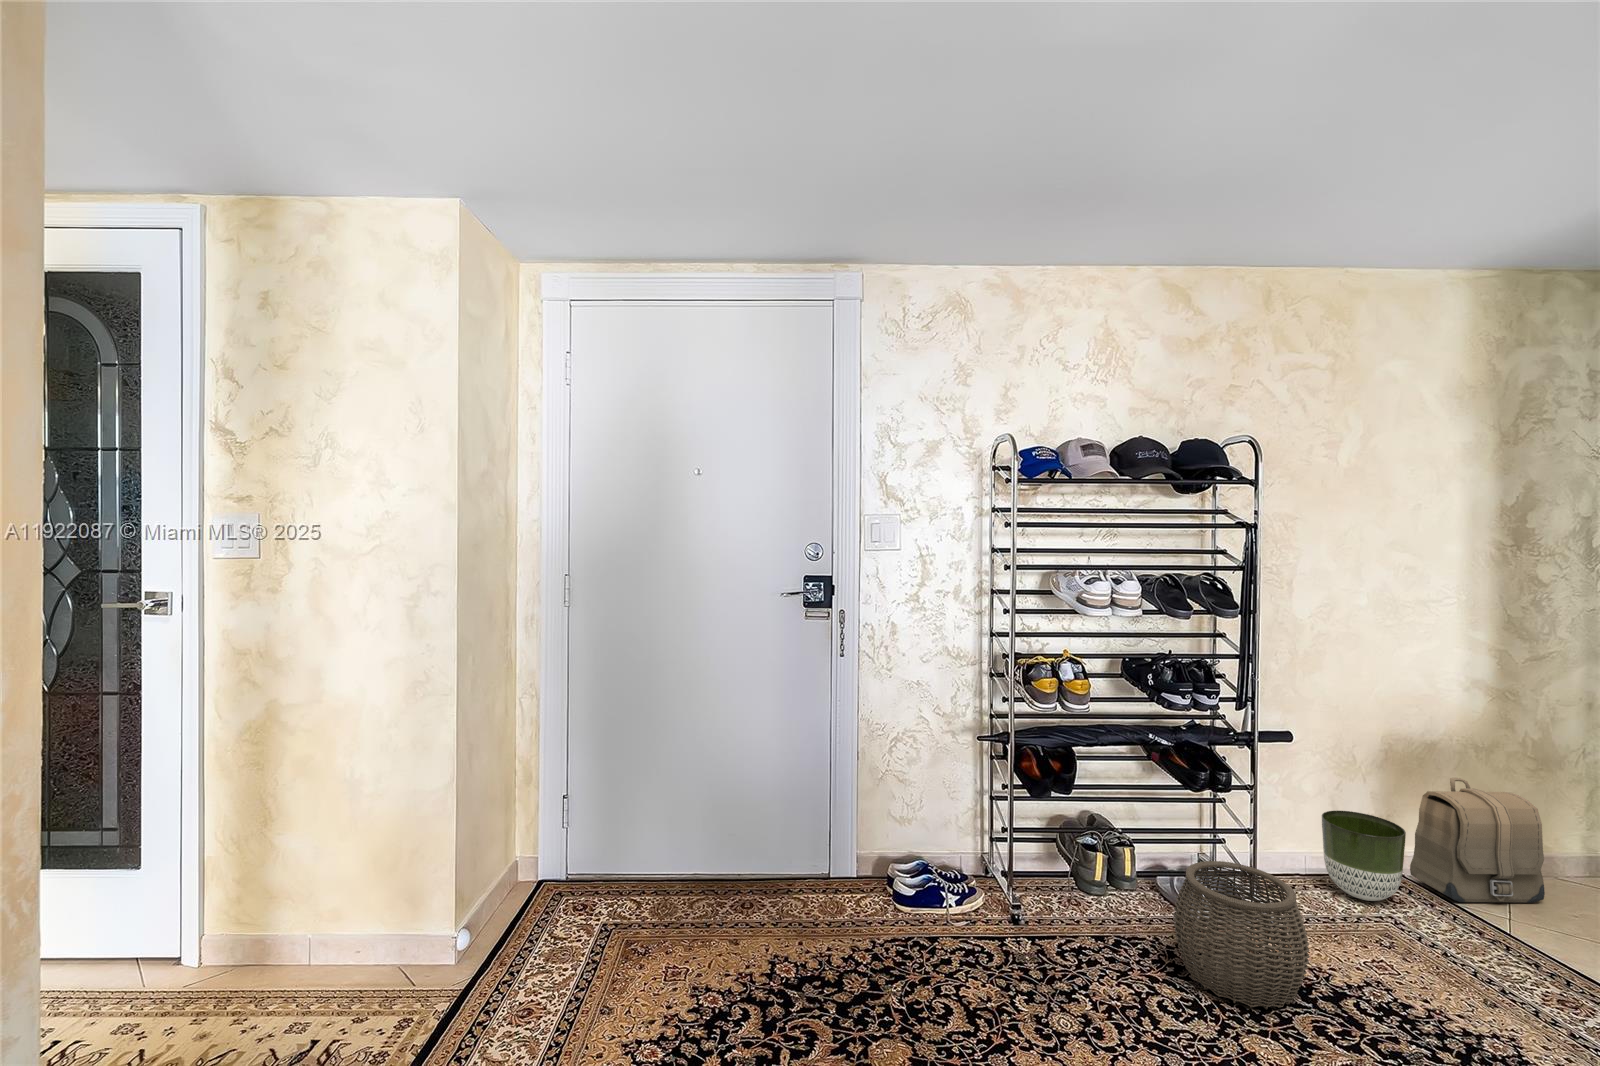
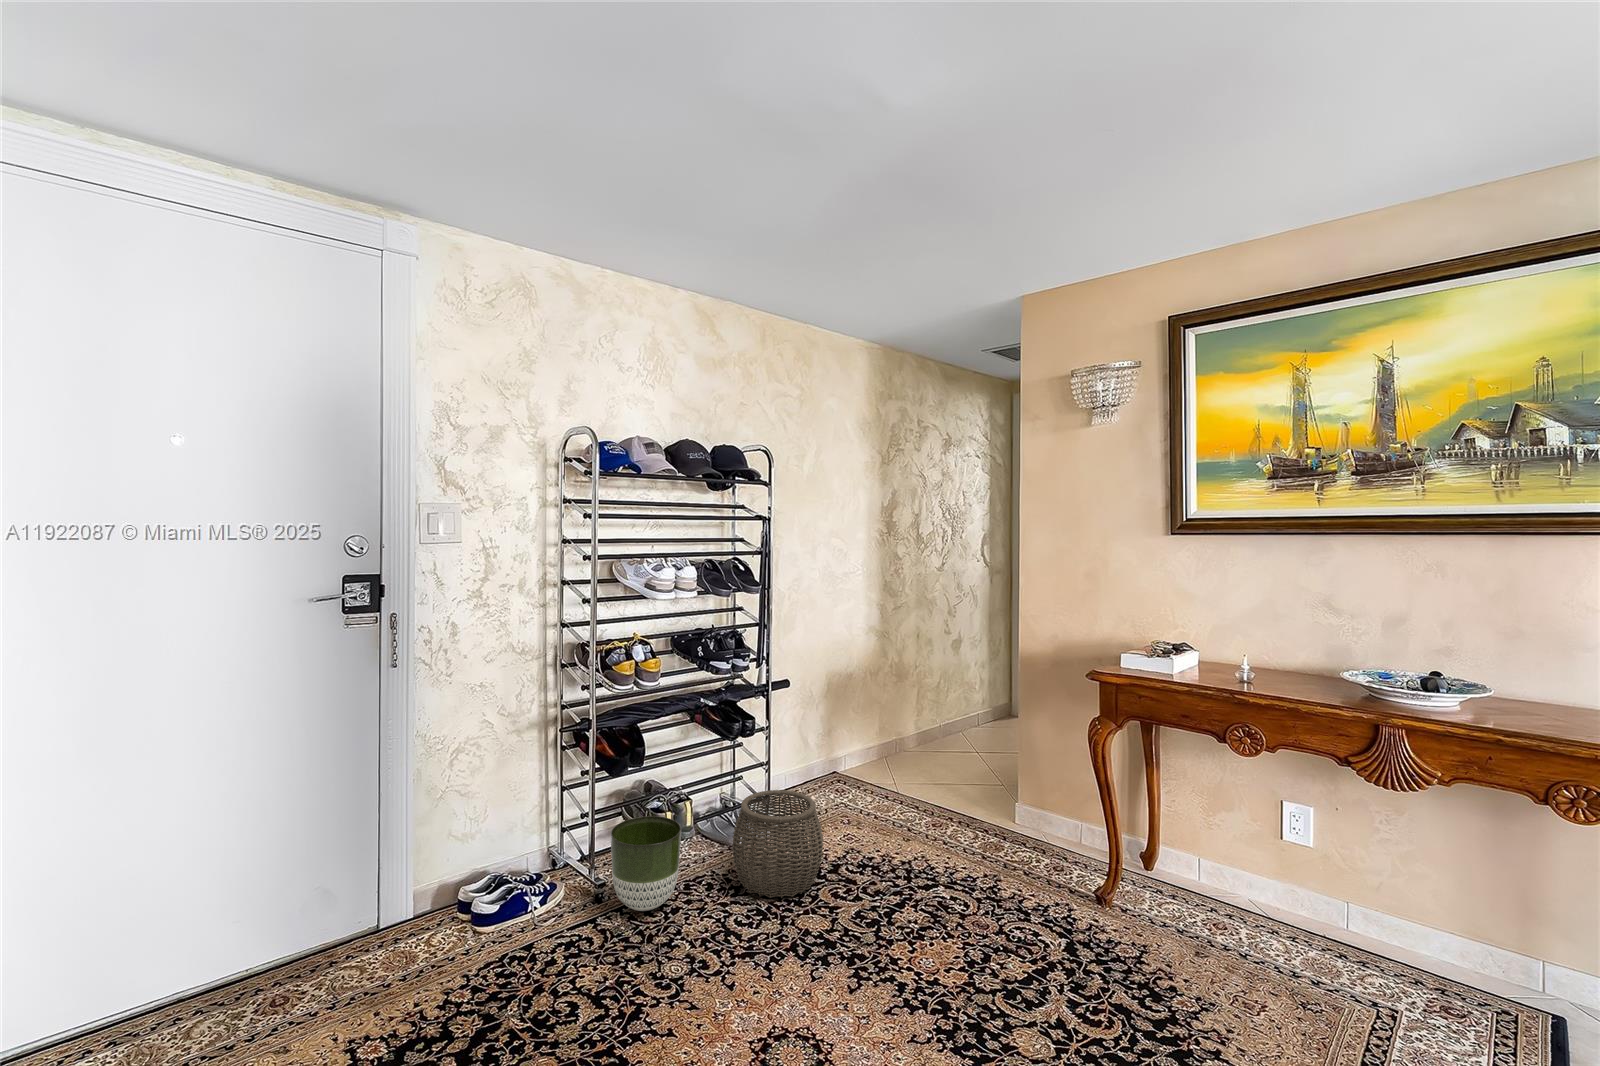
backpack: present [1410,778,1545,903] -> none [844,695,909,780]
planter: present [1322,811,1406,901] -> present [611,816,681,911]

